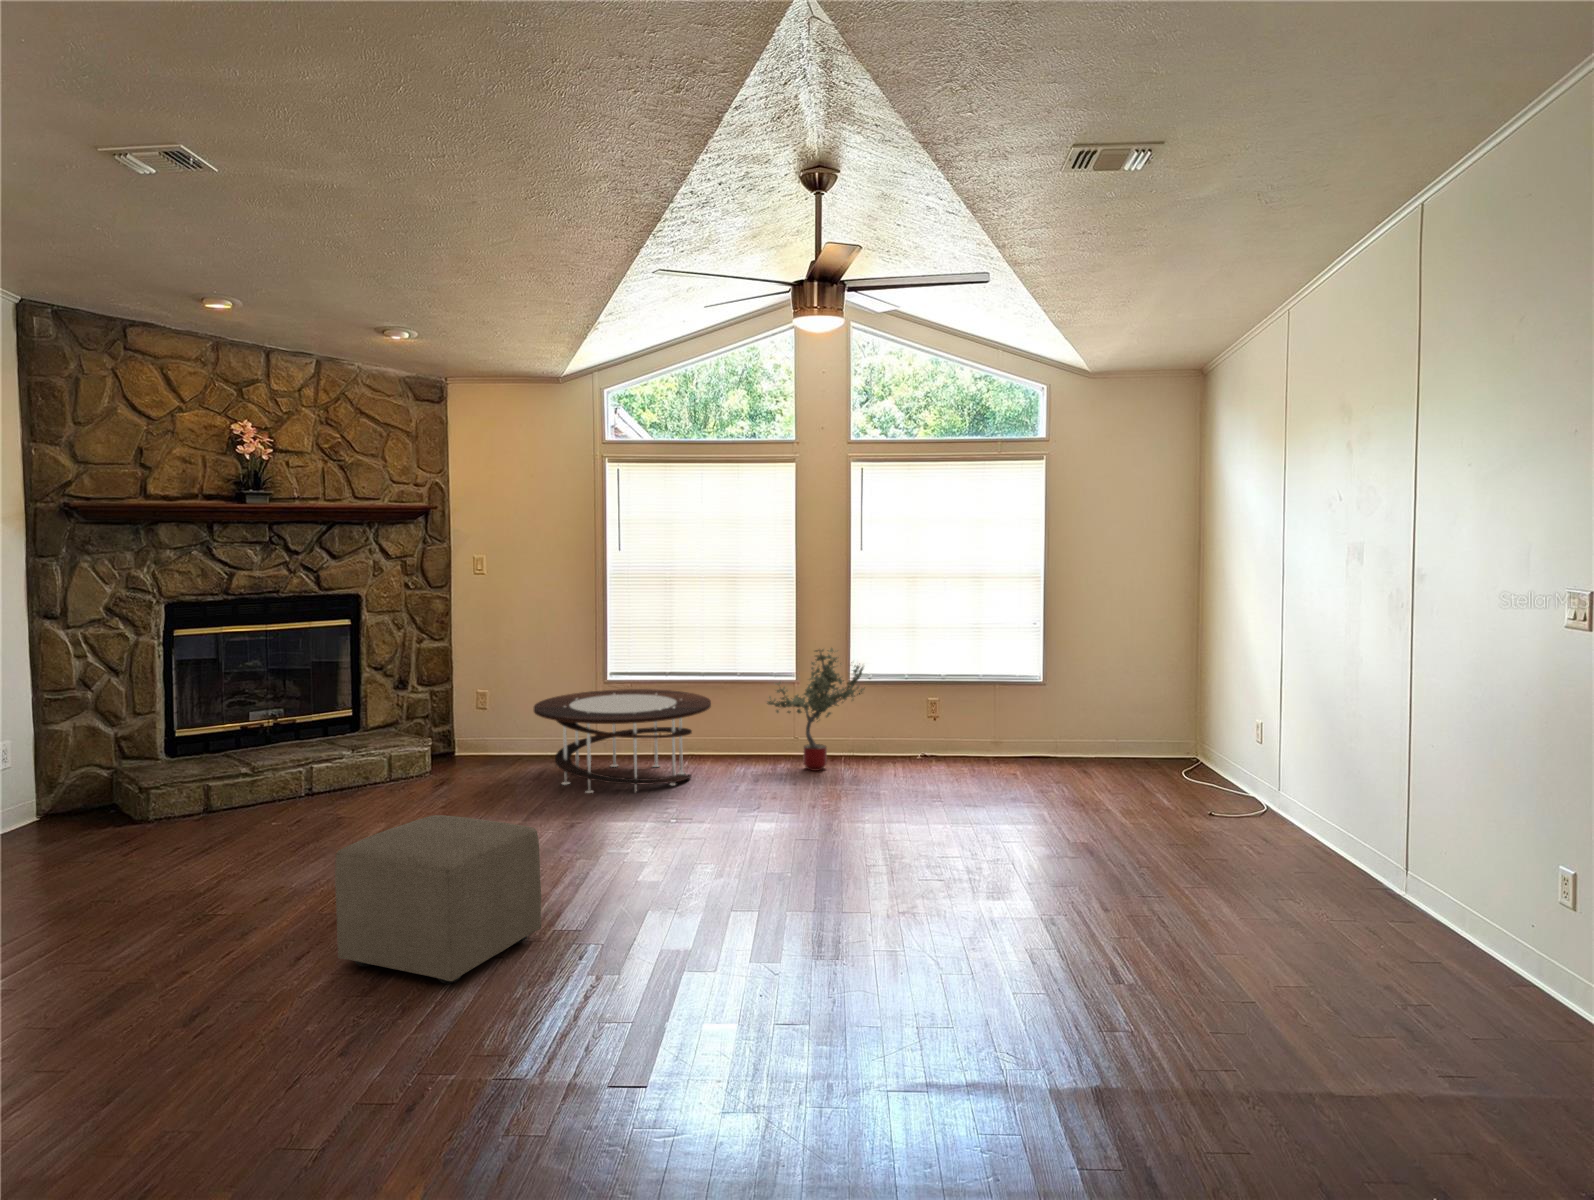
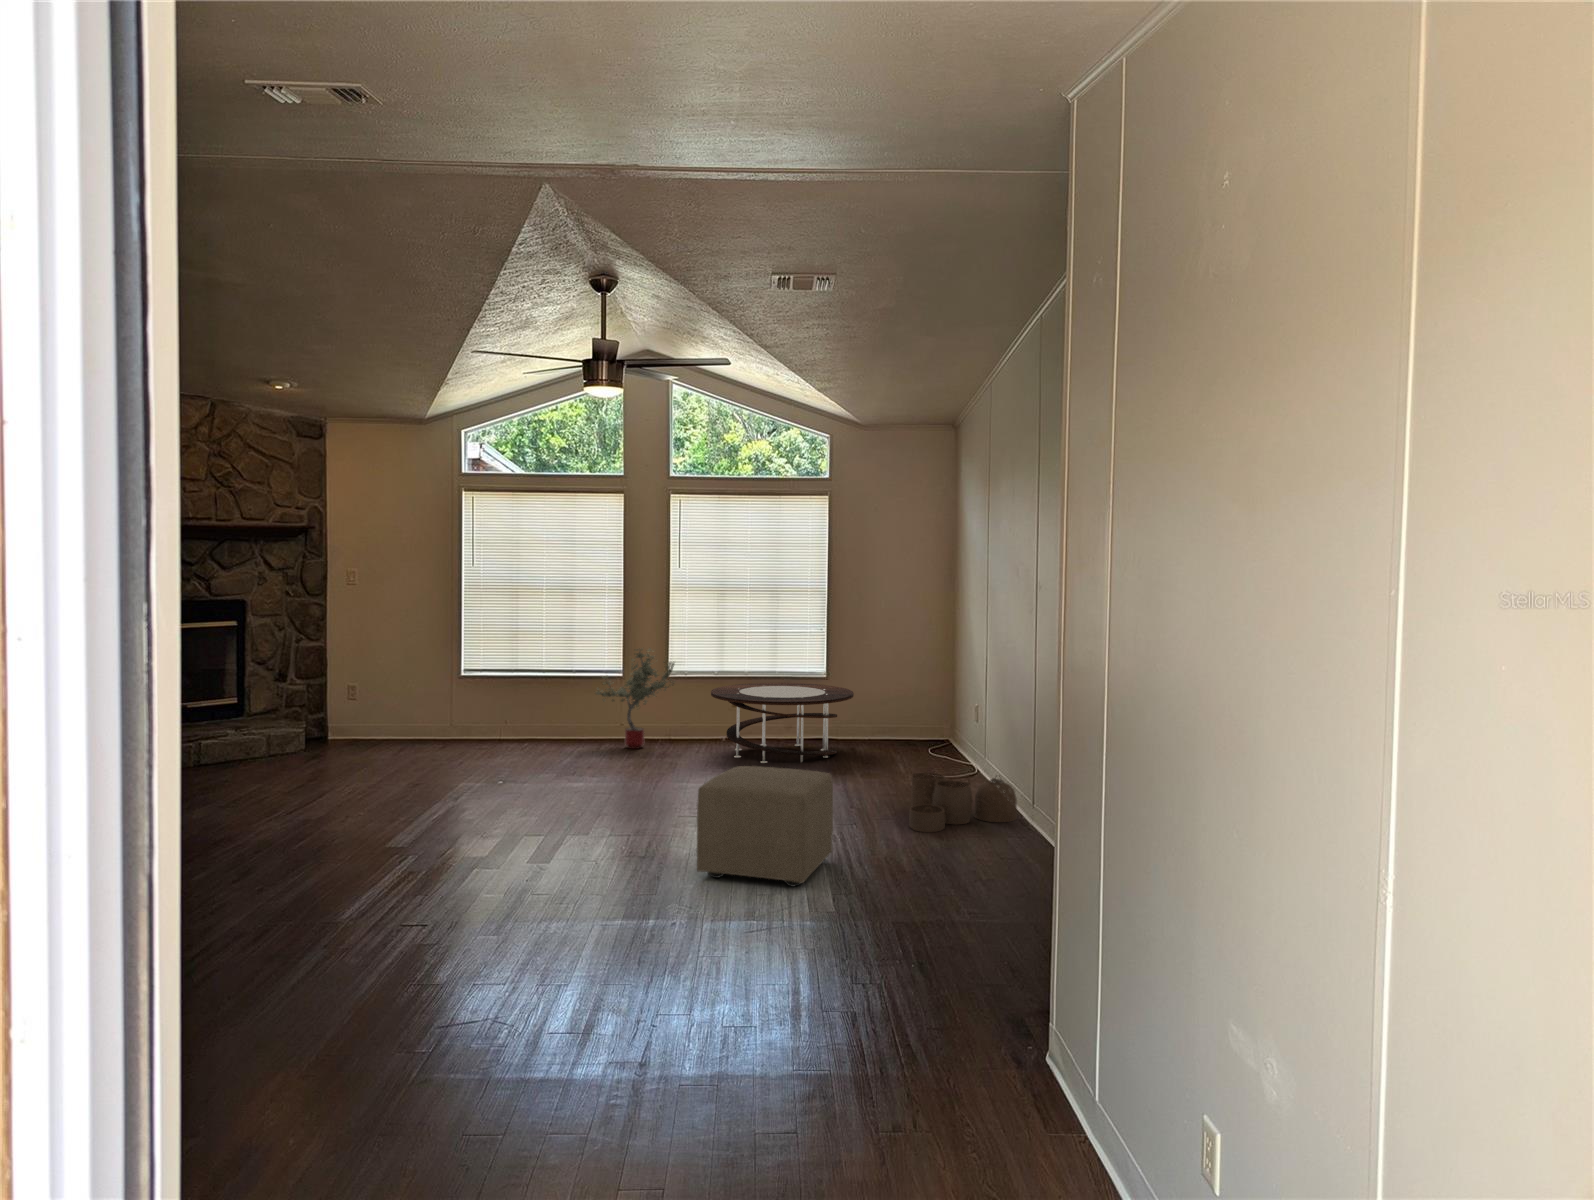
coffee table: present [534,689,711,793] -> present [711,683,854,763]
ottoman: present [335,815,541,984] -> present [697,766,833,887]
woven basket: none [1228,820,1387,919] -> present [909,772,1017,832]

